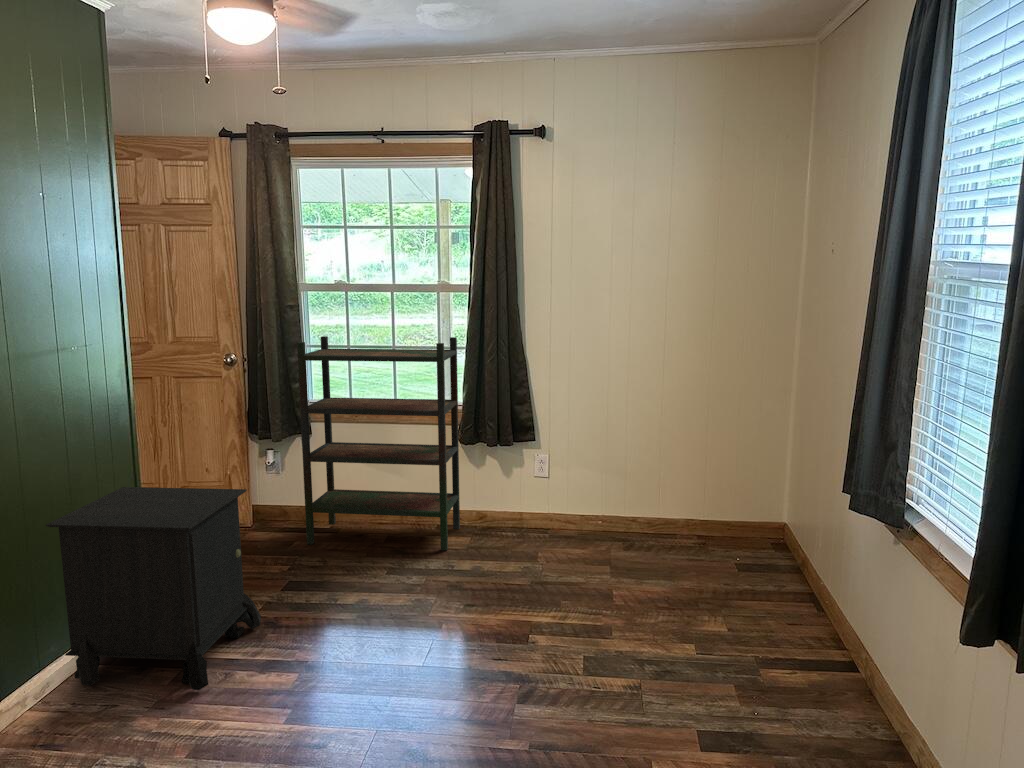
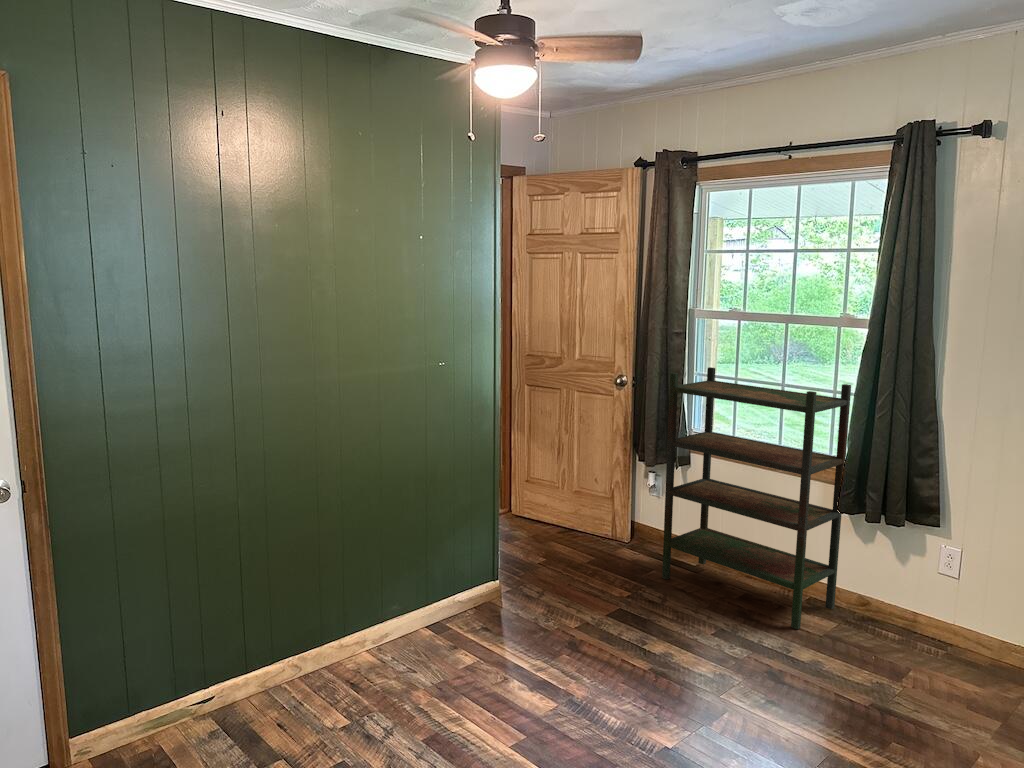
nightstand: present [46,487,261,690] -> none [397,488,564,684]

